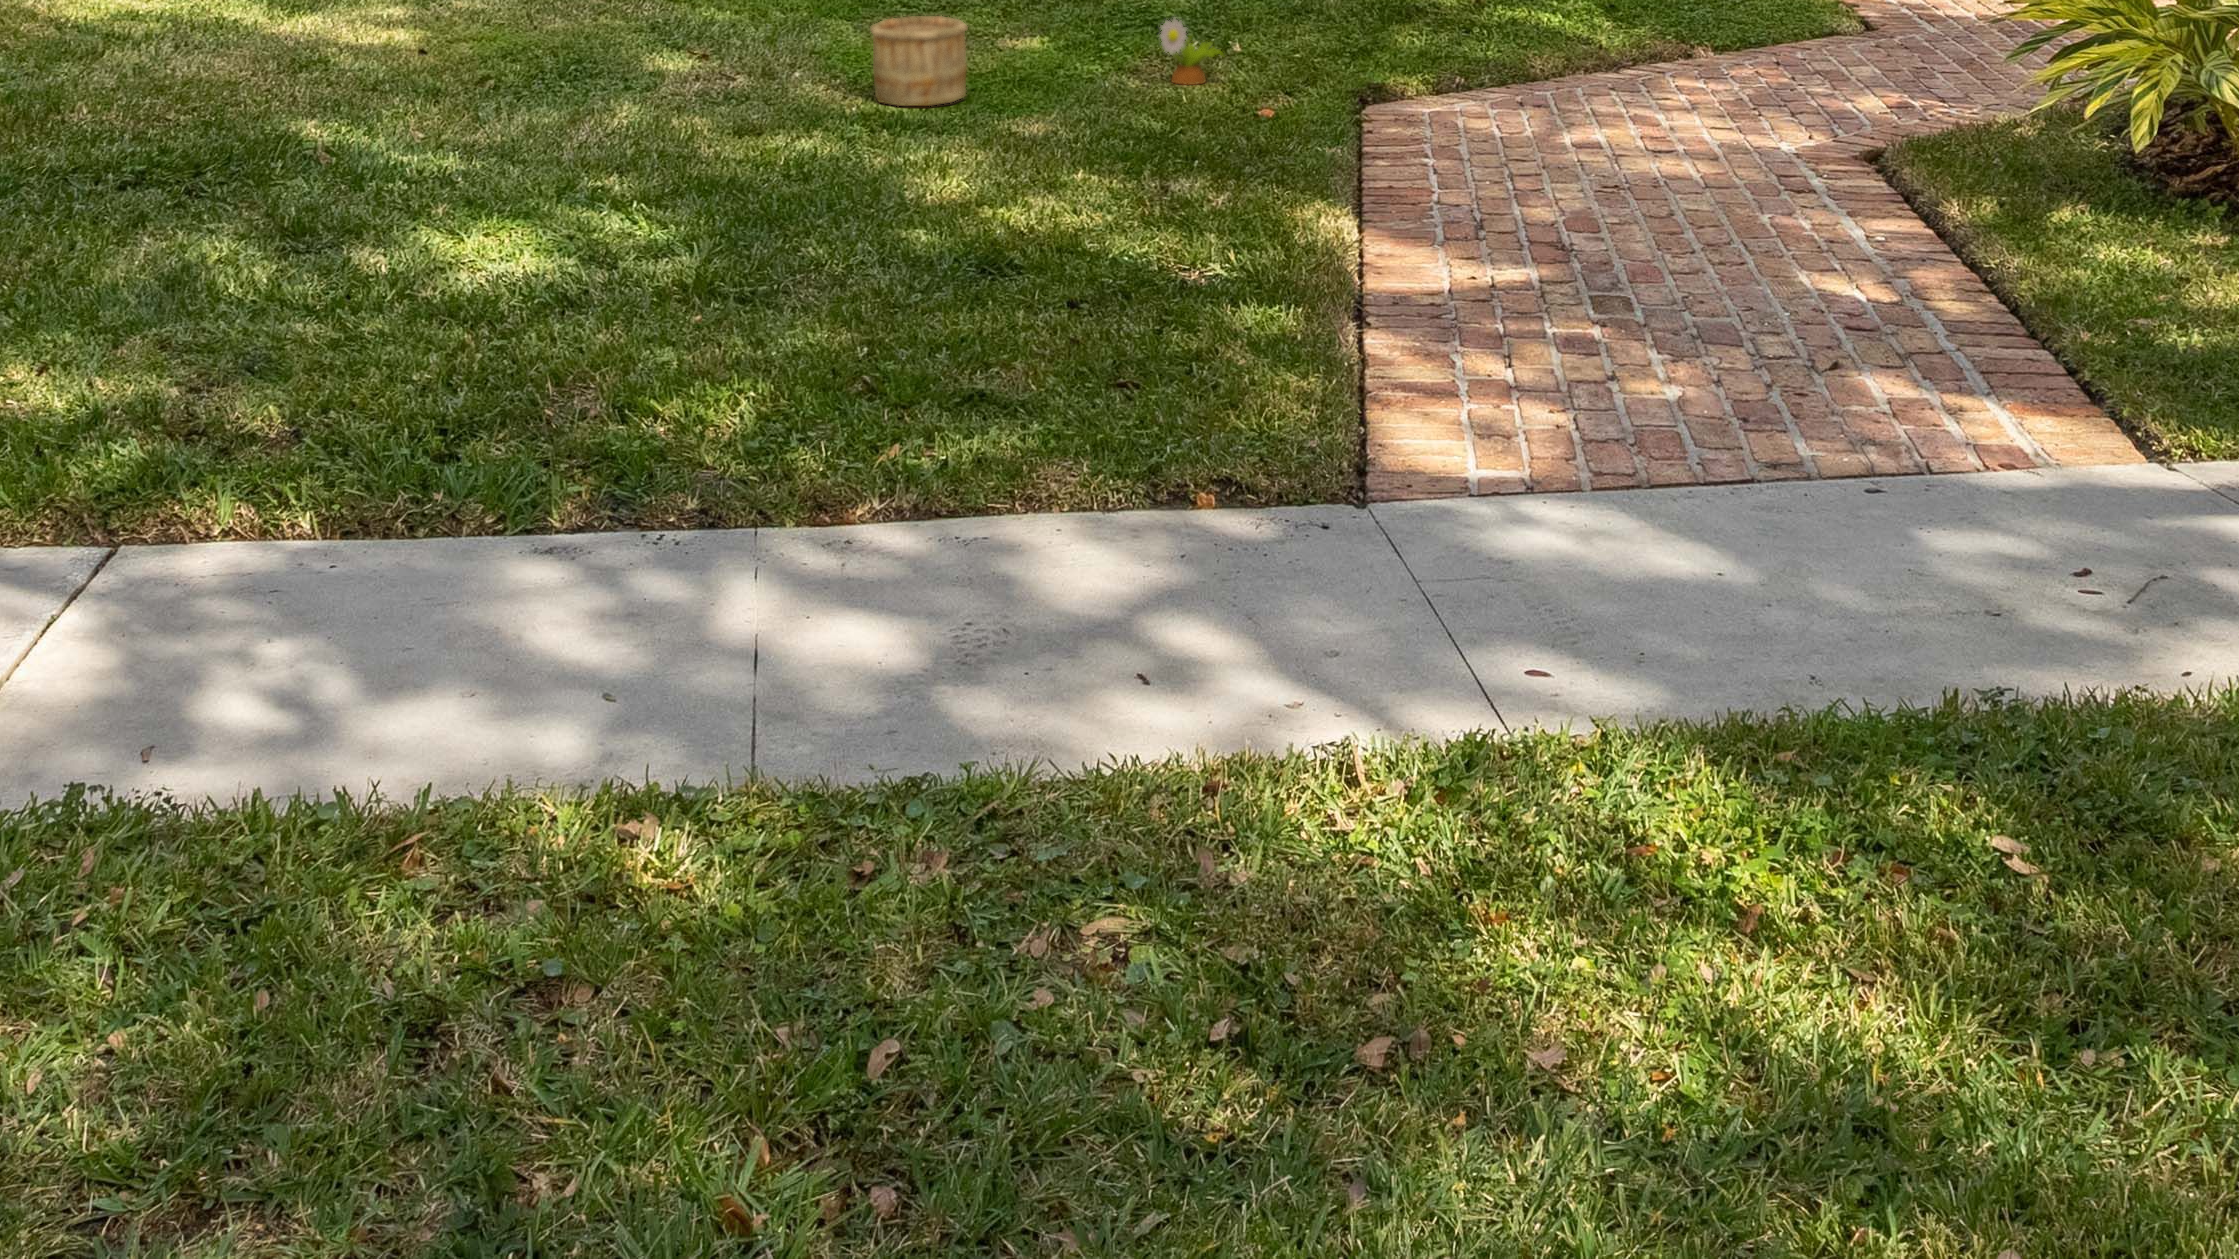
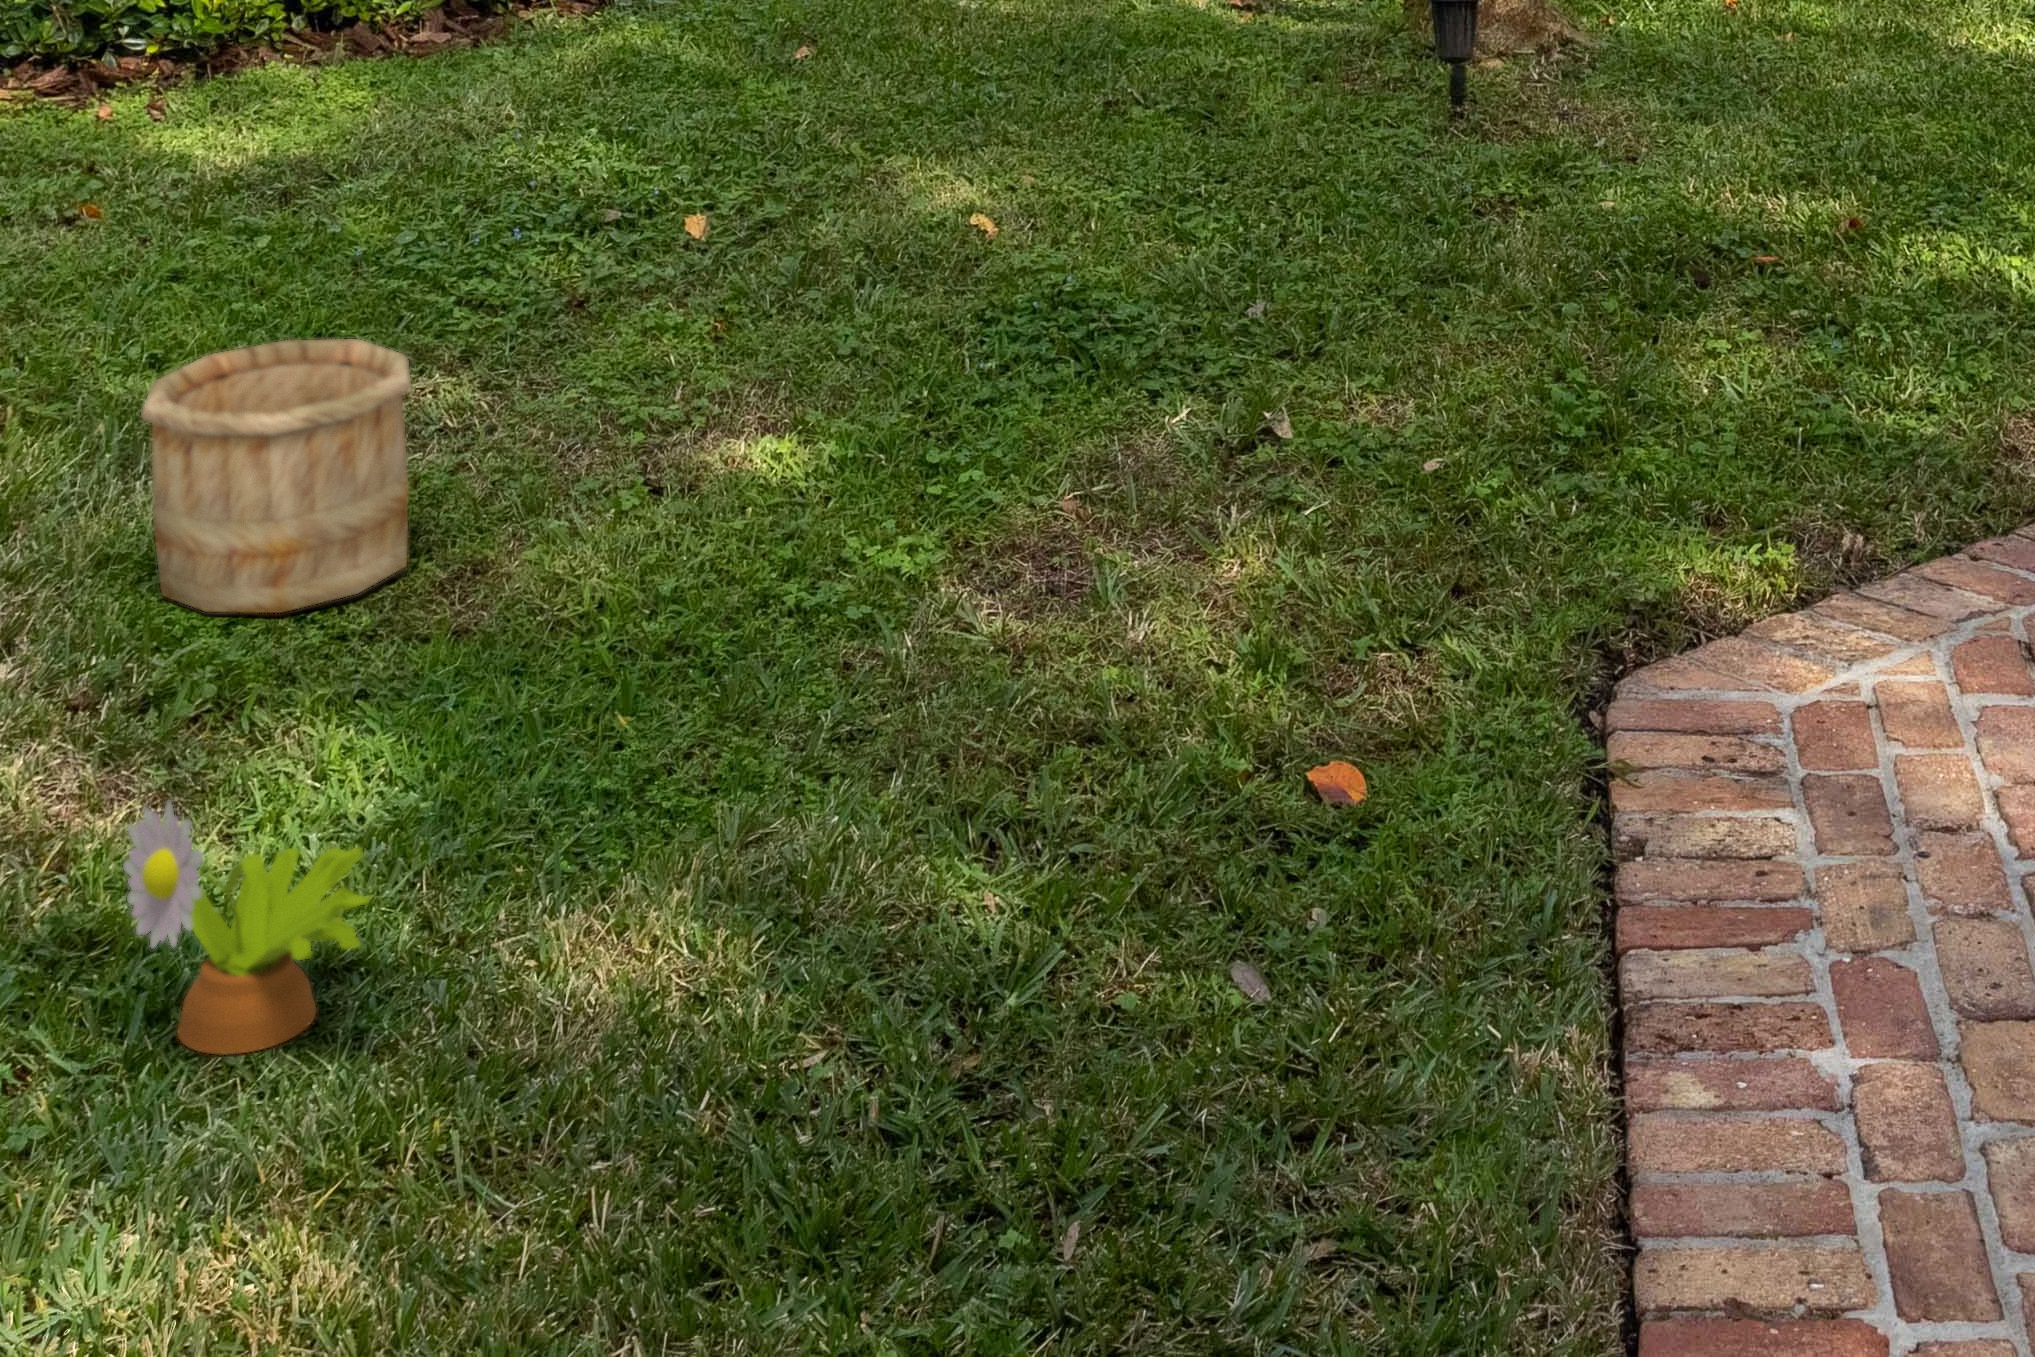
decorative plant: present [1160,18,1223,85] -> present [124,802,372,1054]

